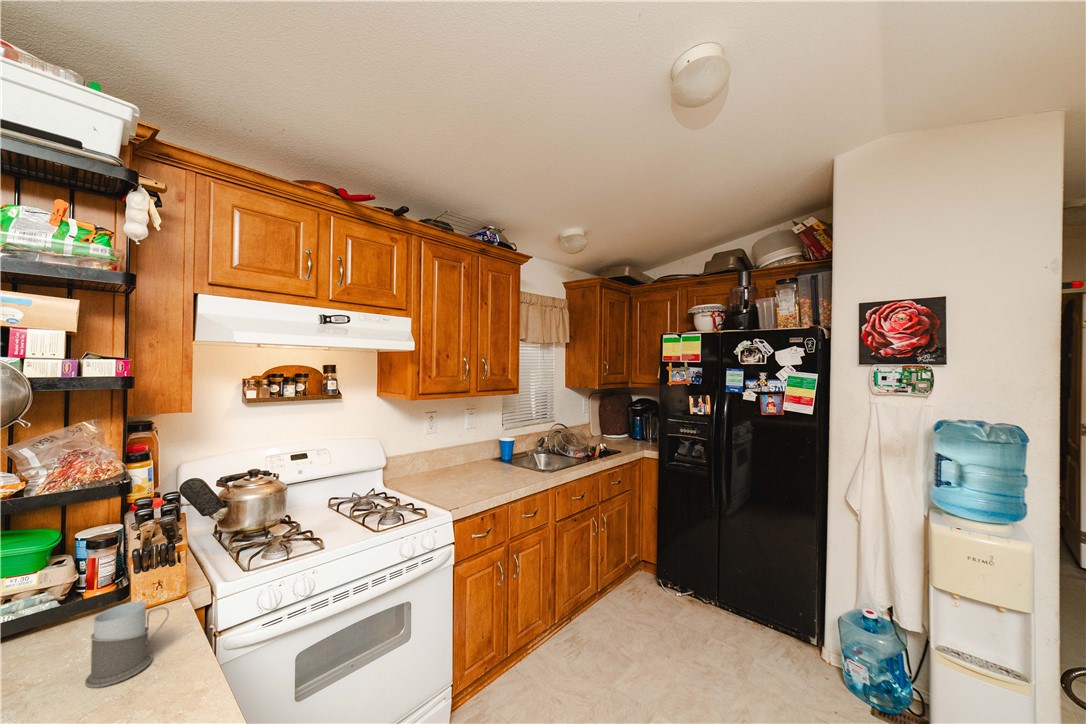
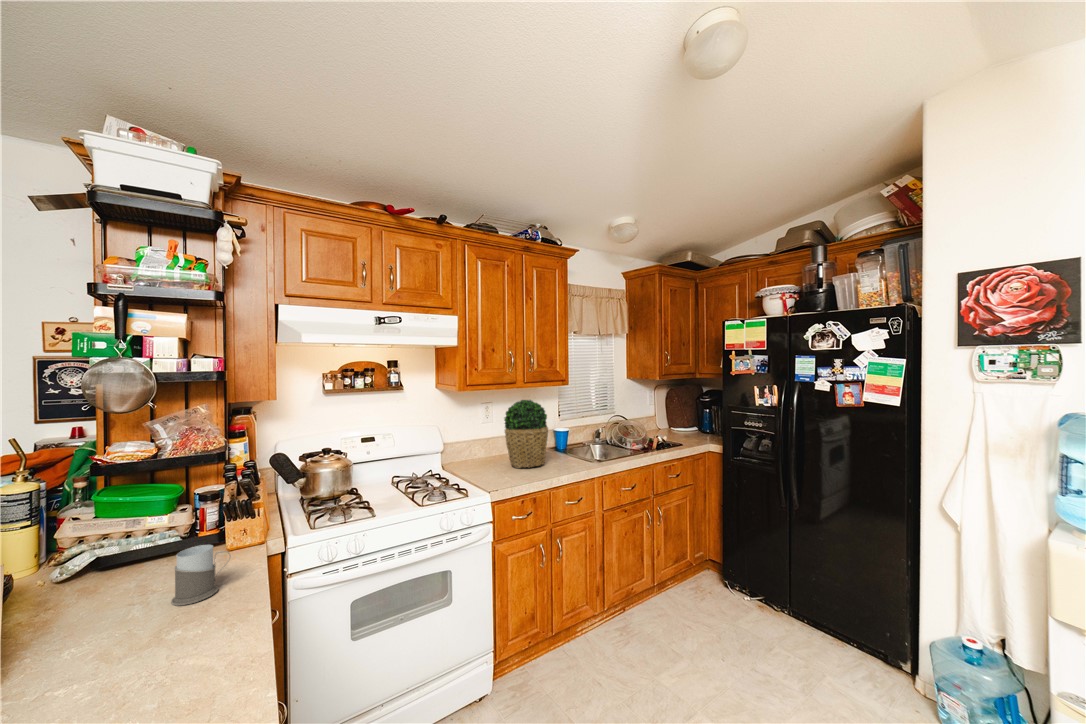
potted plant: none [452,409,501,483] -> present [504,400,548,468]

